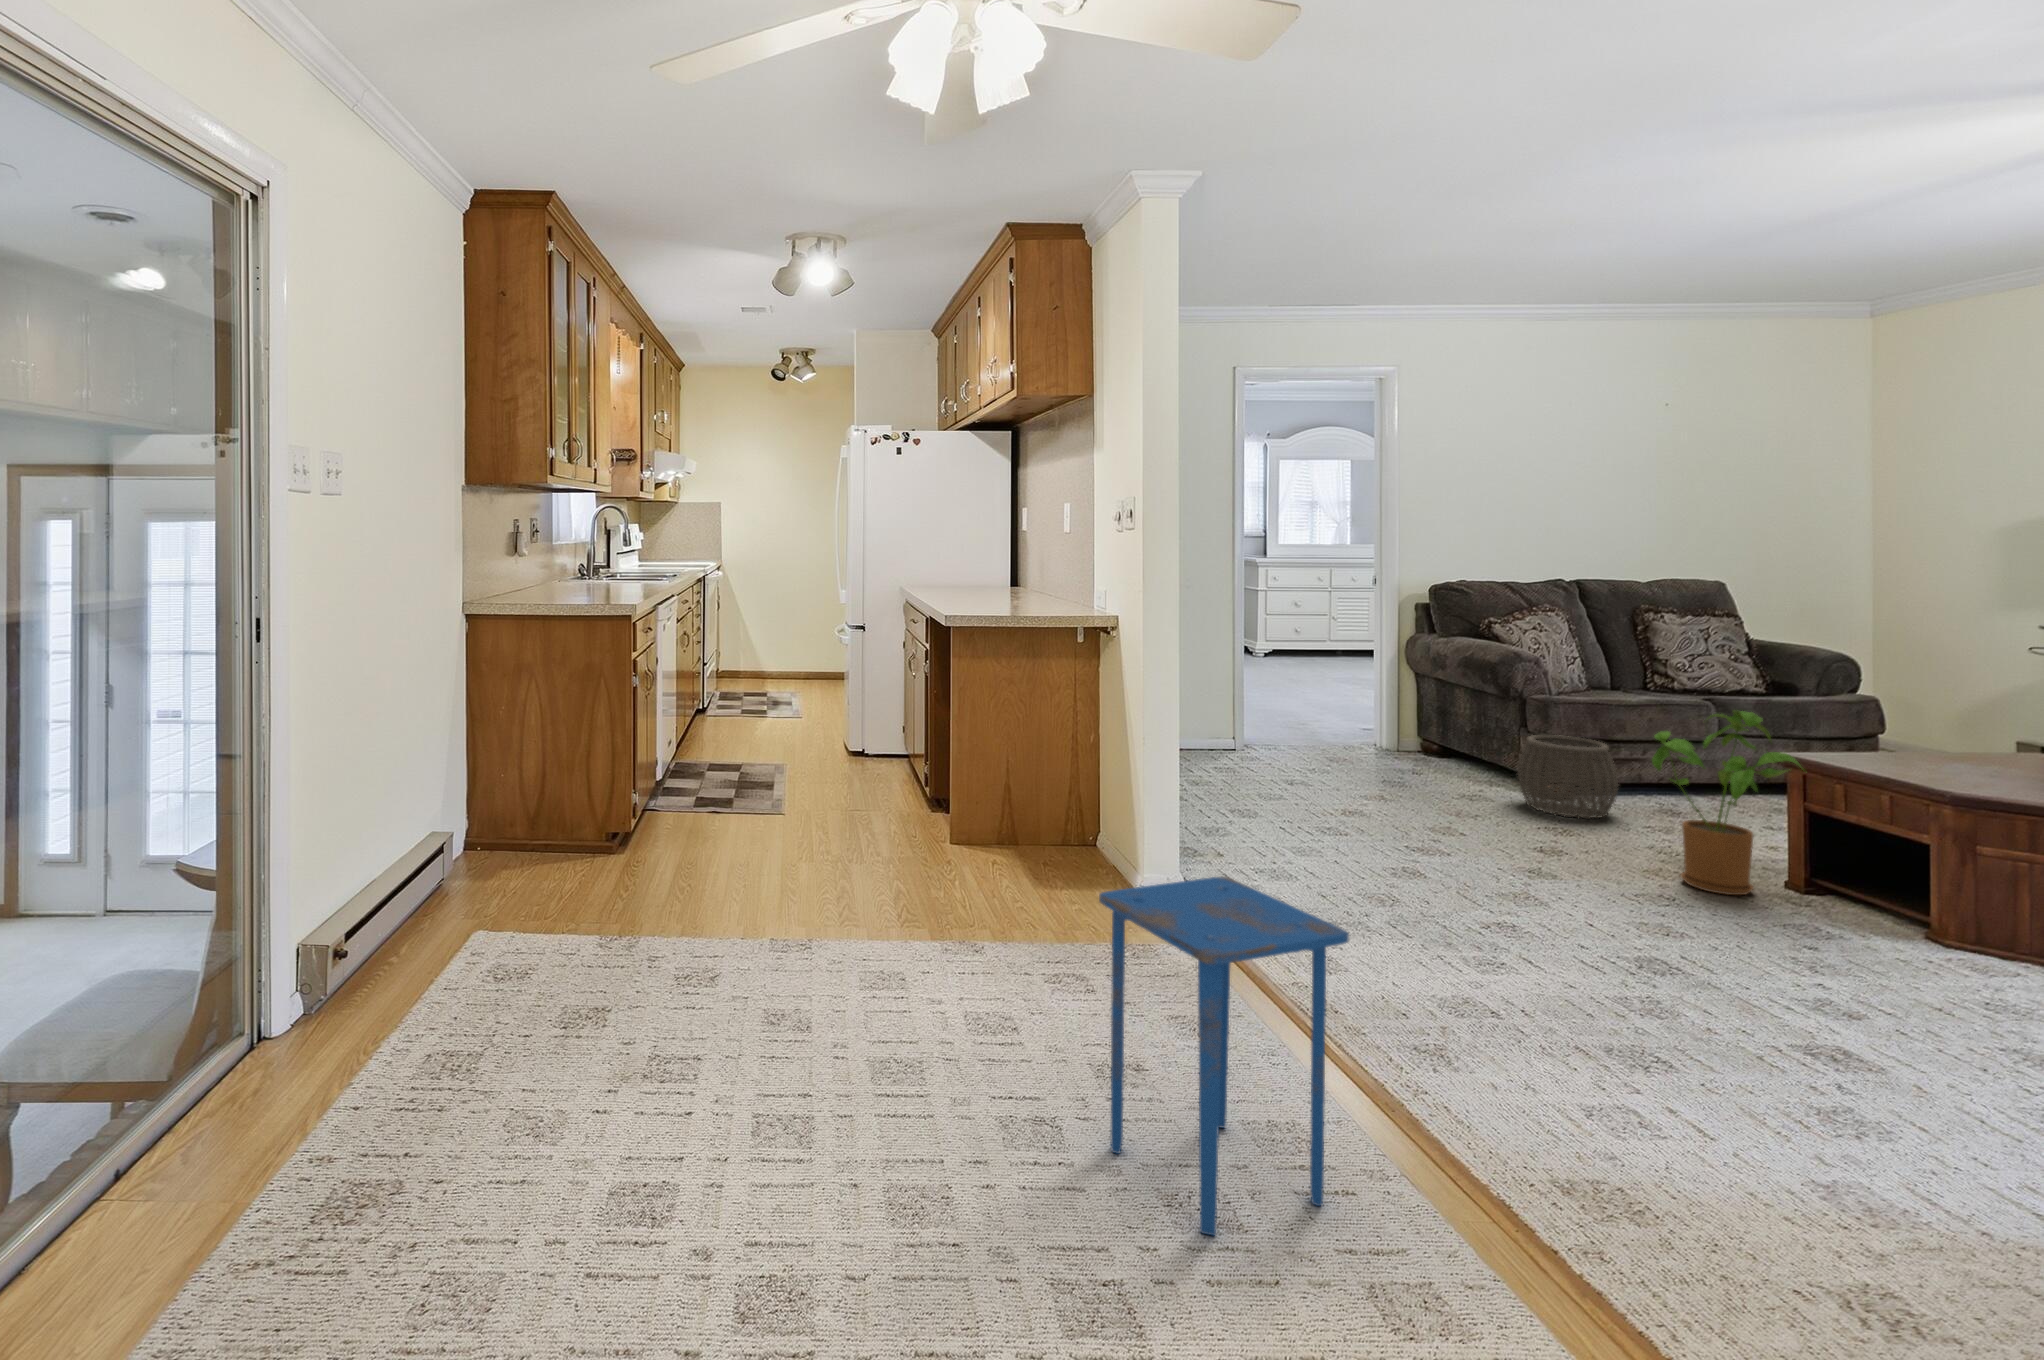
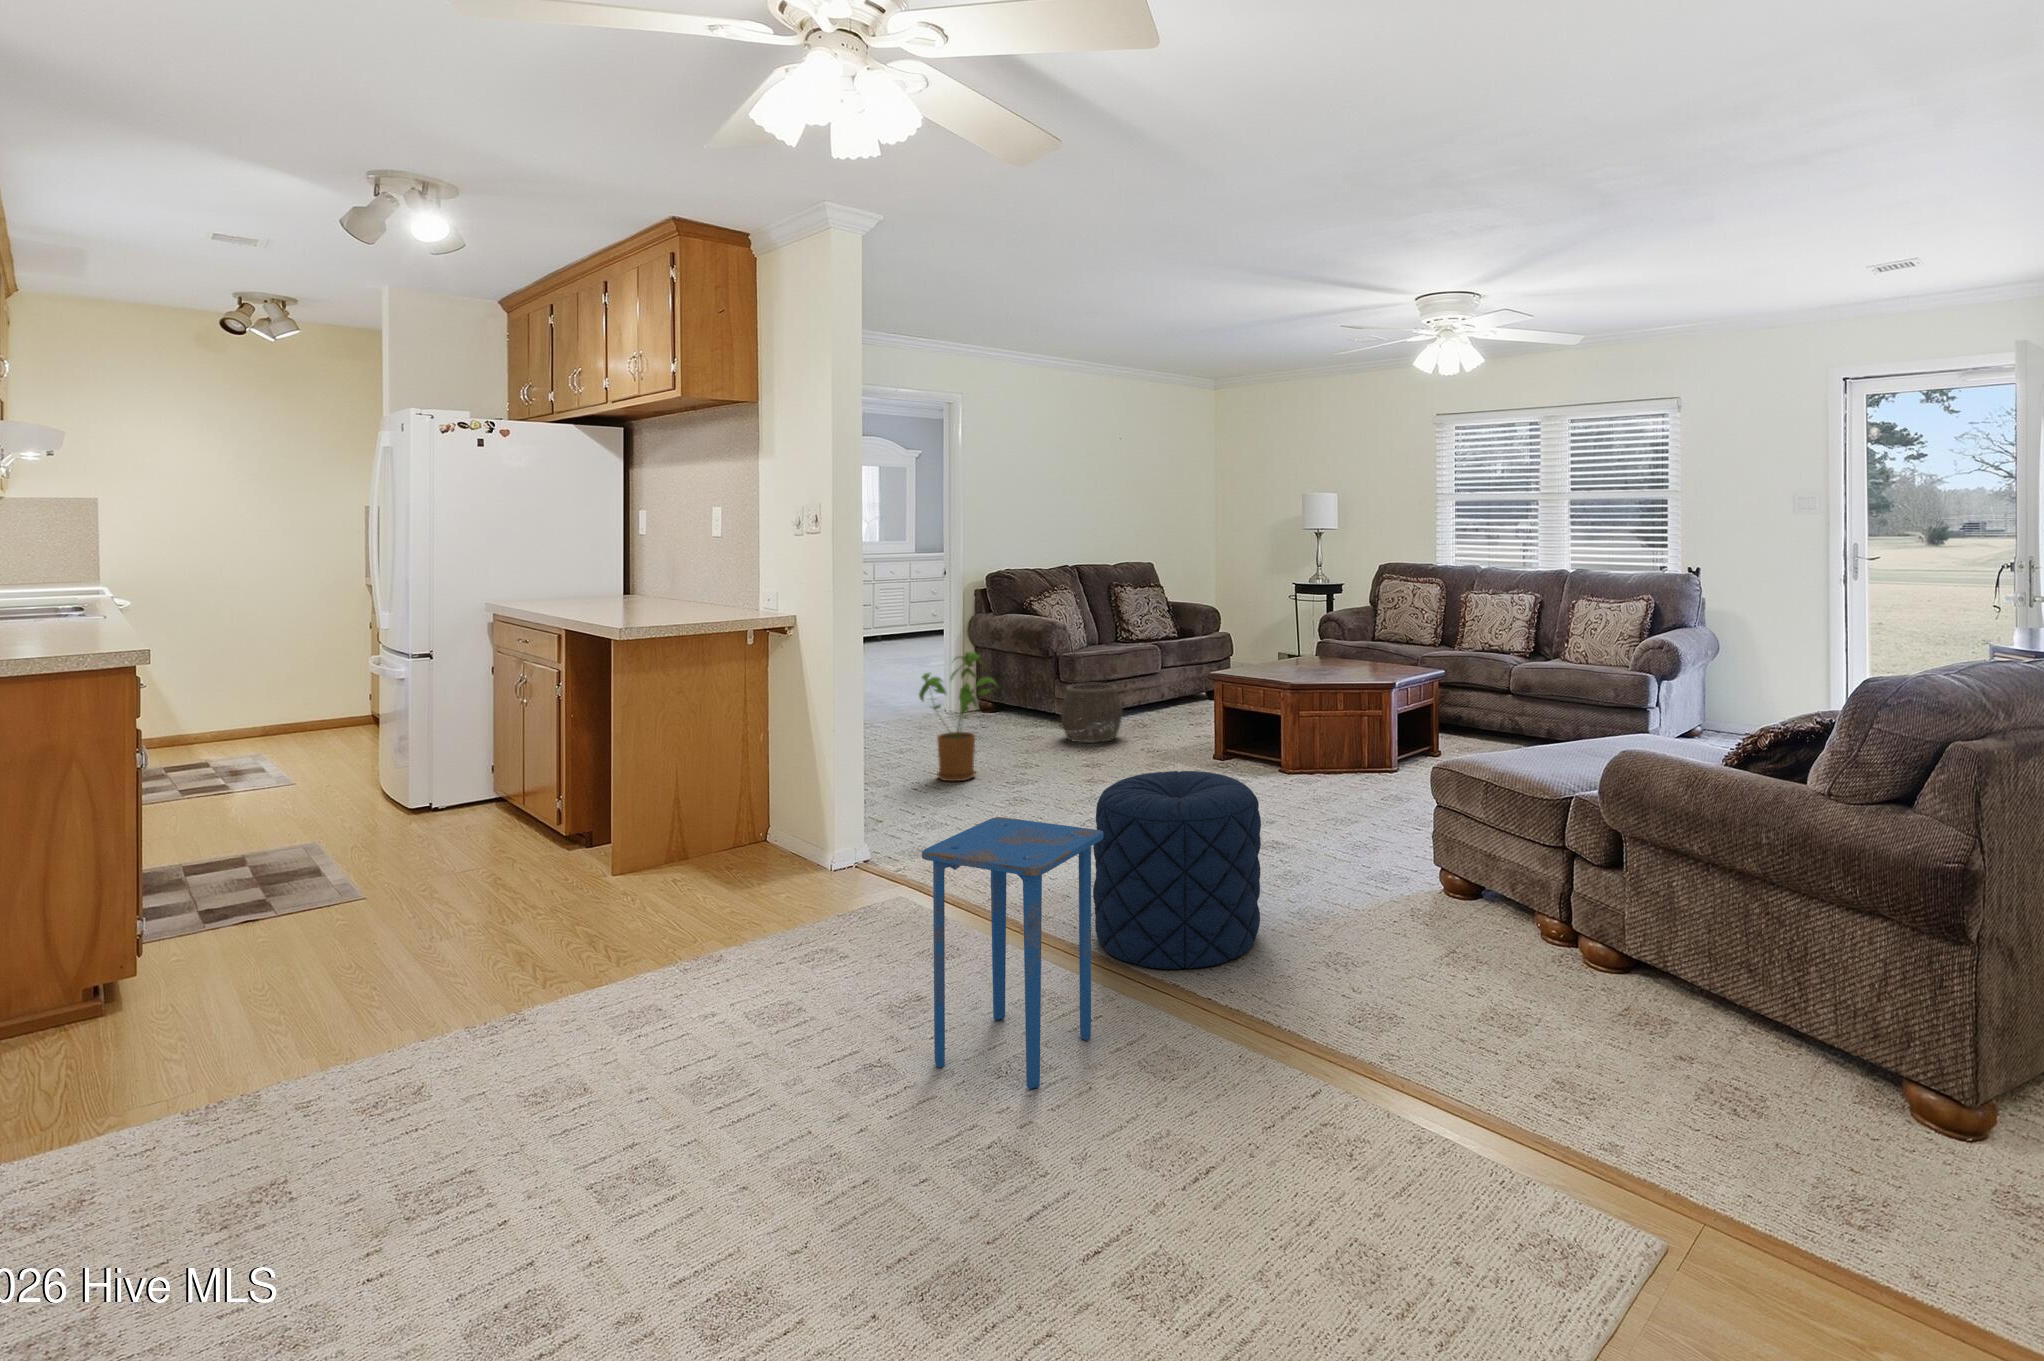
house plant: present [1652,710,1801,895] -> present [919,652,996,781]
pouf: none [1405,871,1711,1192] -> present [1093,771,1261,969]

